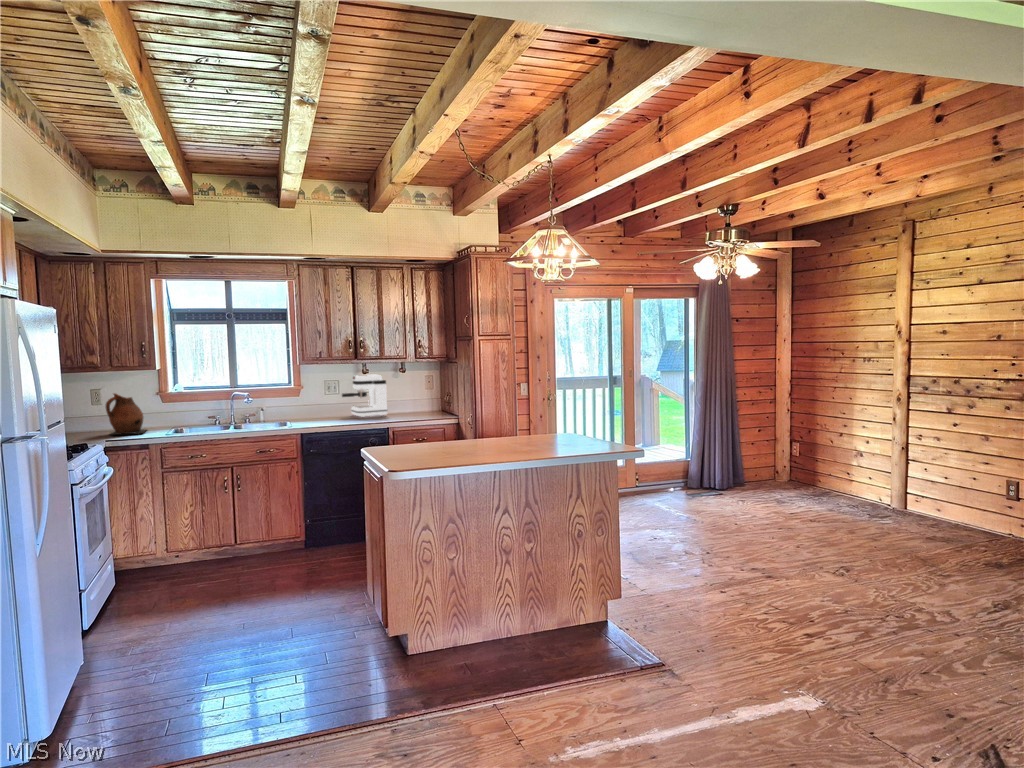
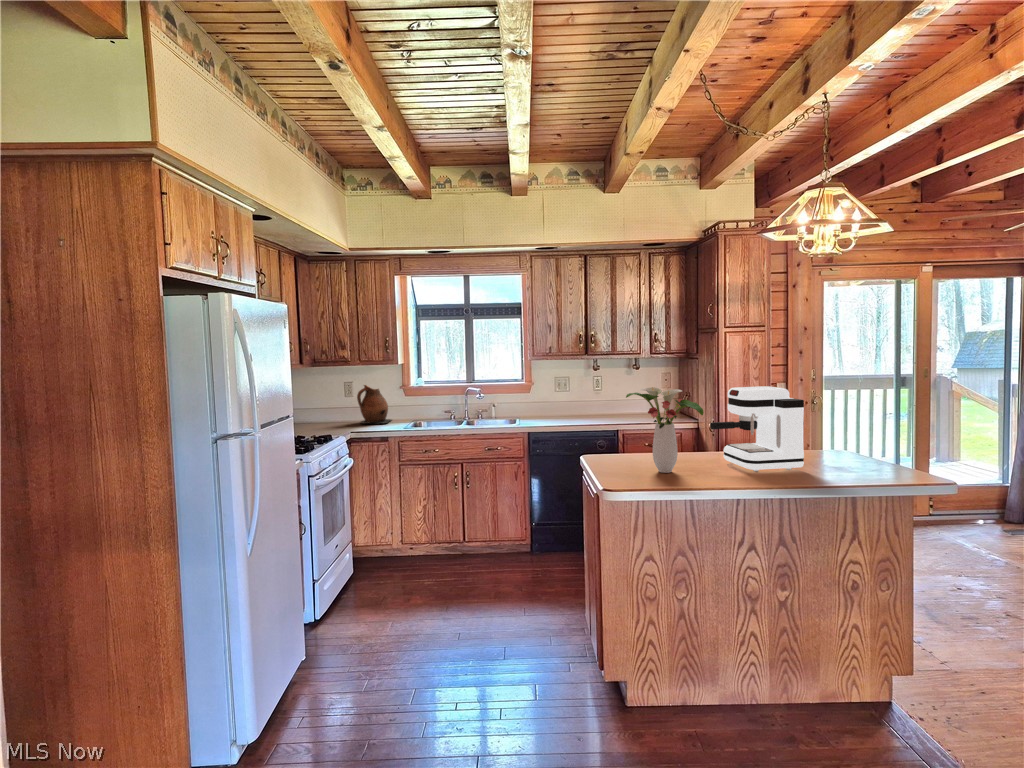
coffee maker: present [342,375,387,417] -> present [710,386,804,471]
flower arrangement: none [402,385,466,457] -> present [626,387,704,473]

